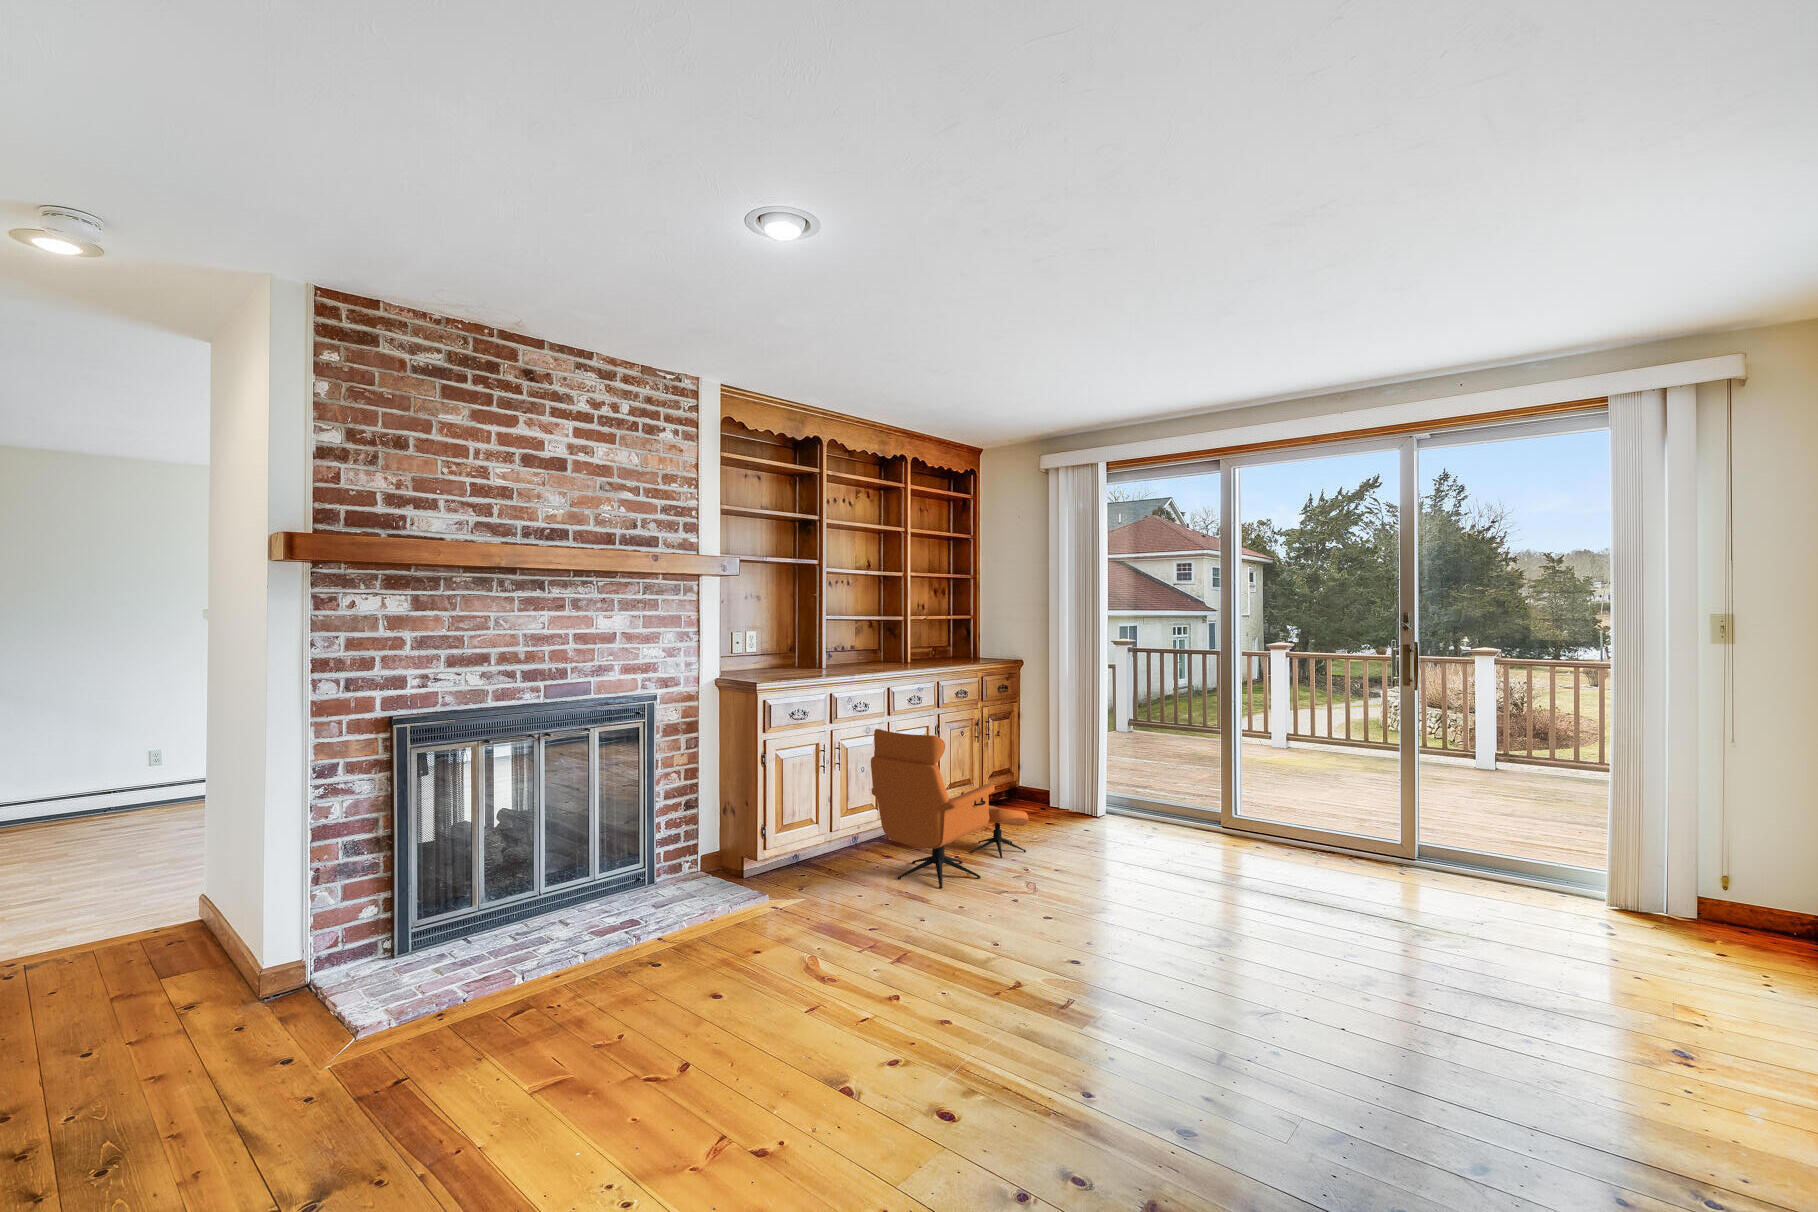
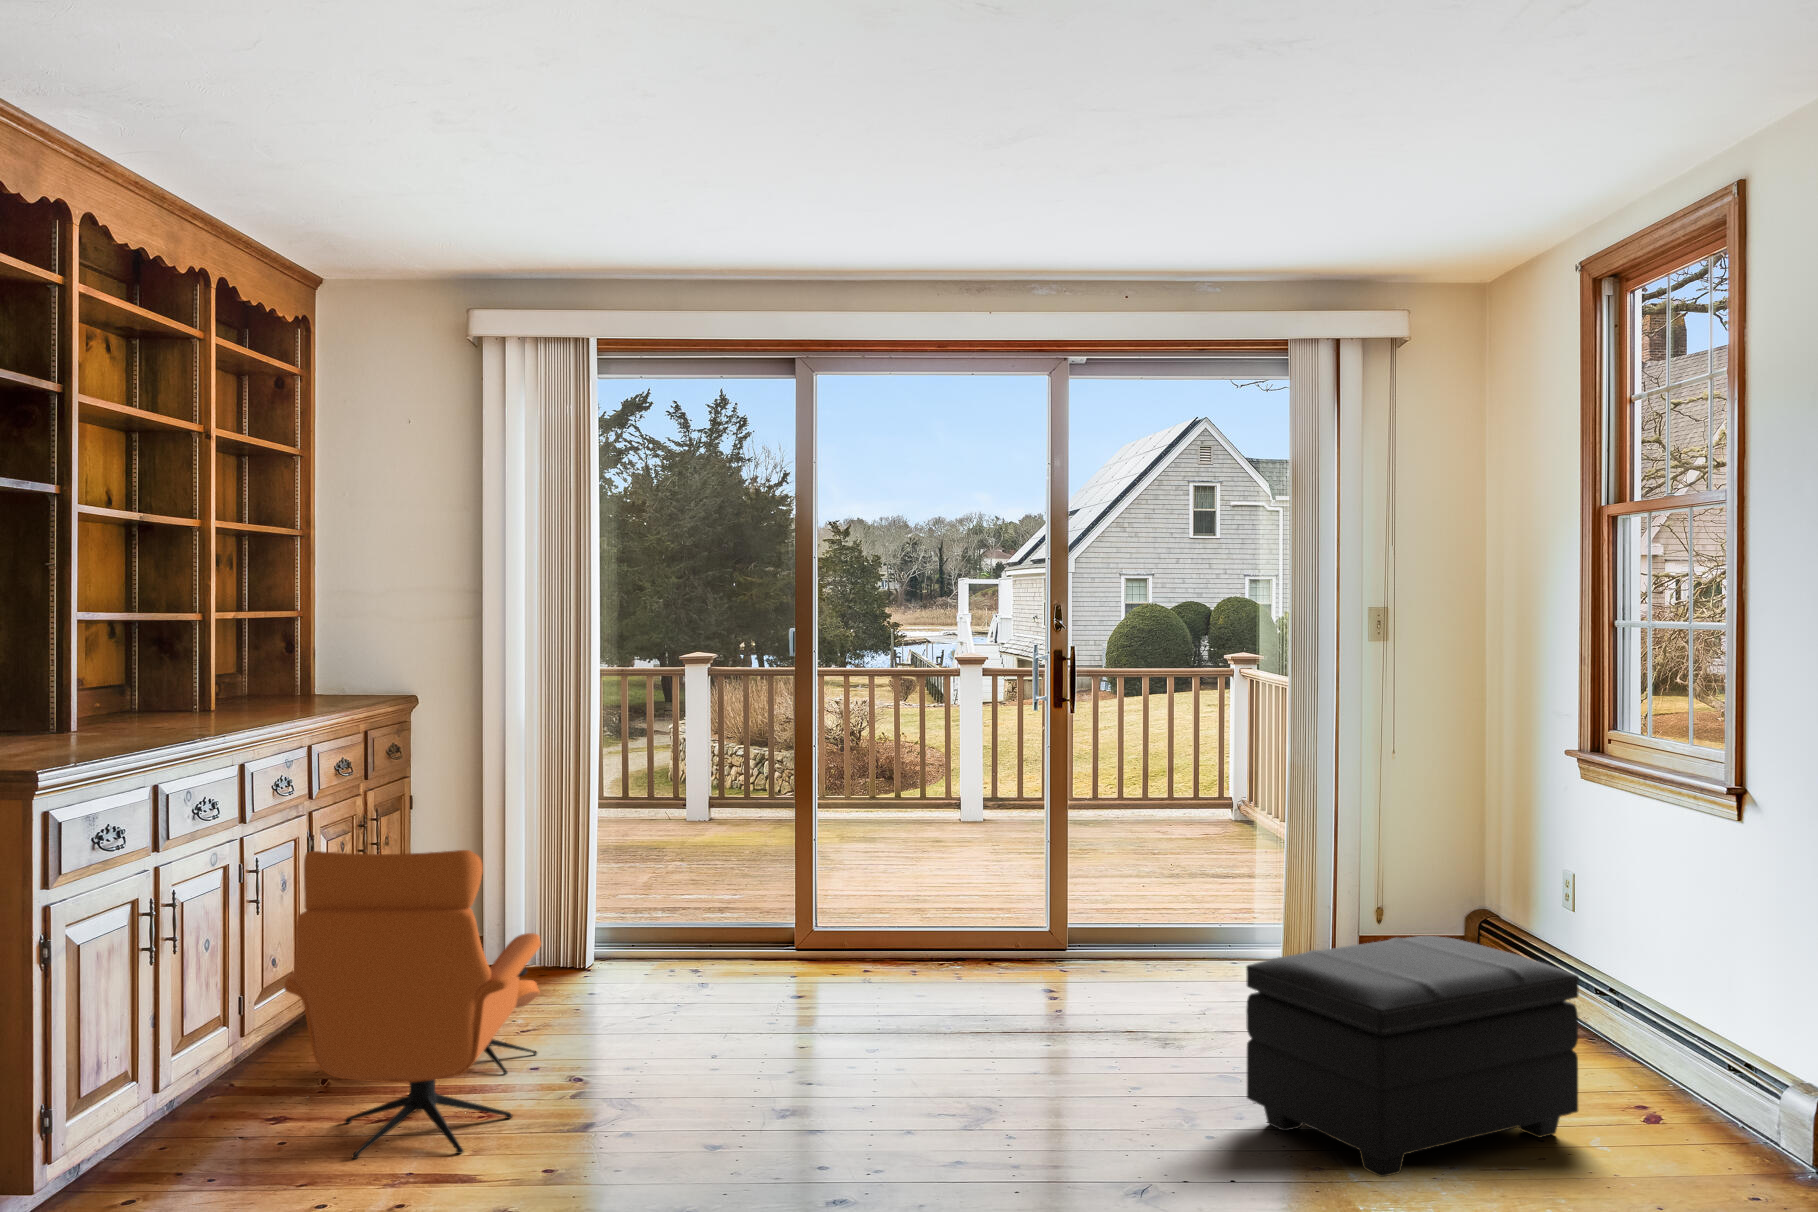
footstool: none [1417,881,1756,1093] -> present [1246,936,1579,1177]

